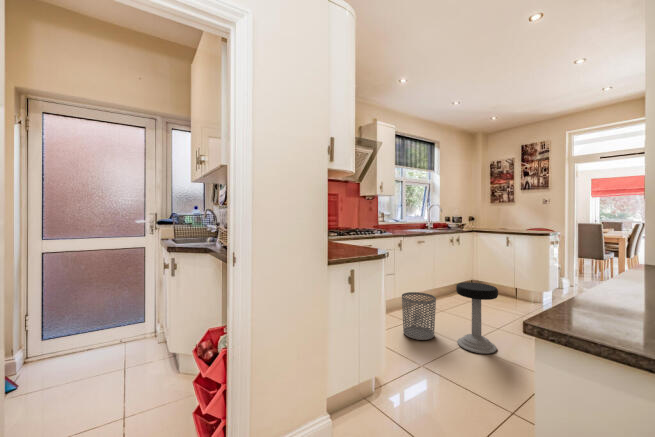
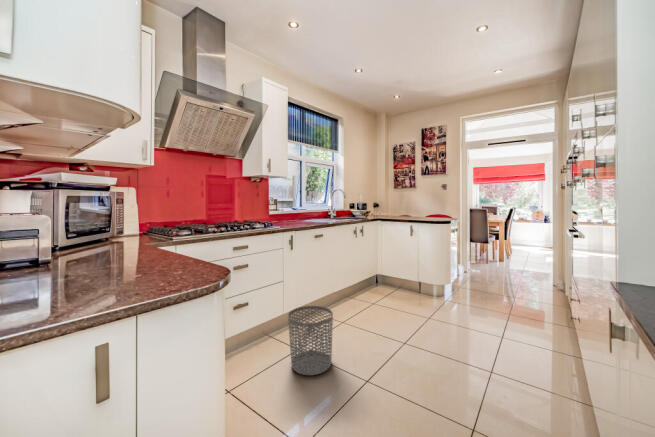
stool: present [456,282,498,354] -> none [357,289,407,386]

